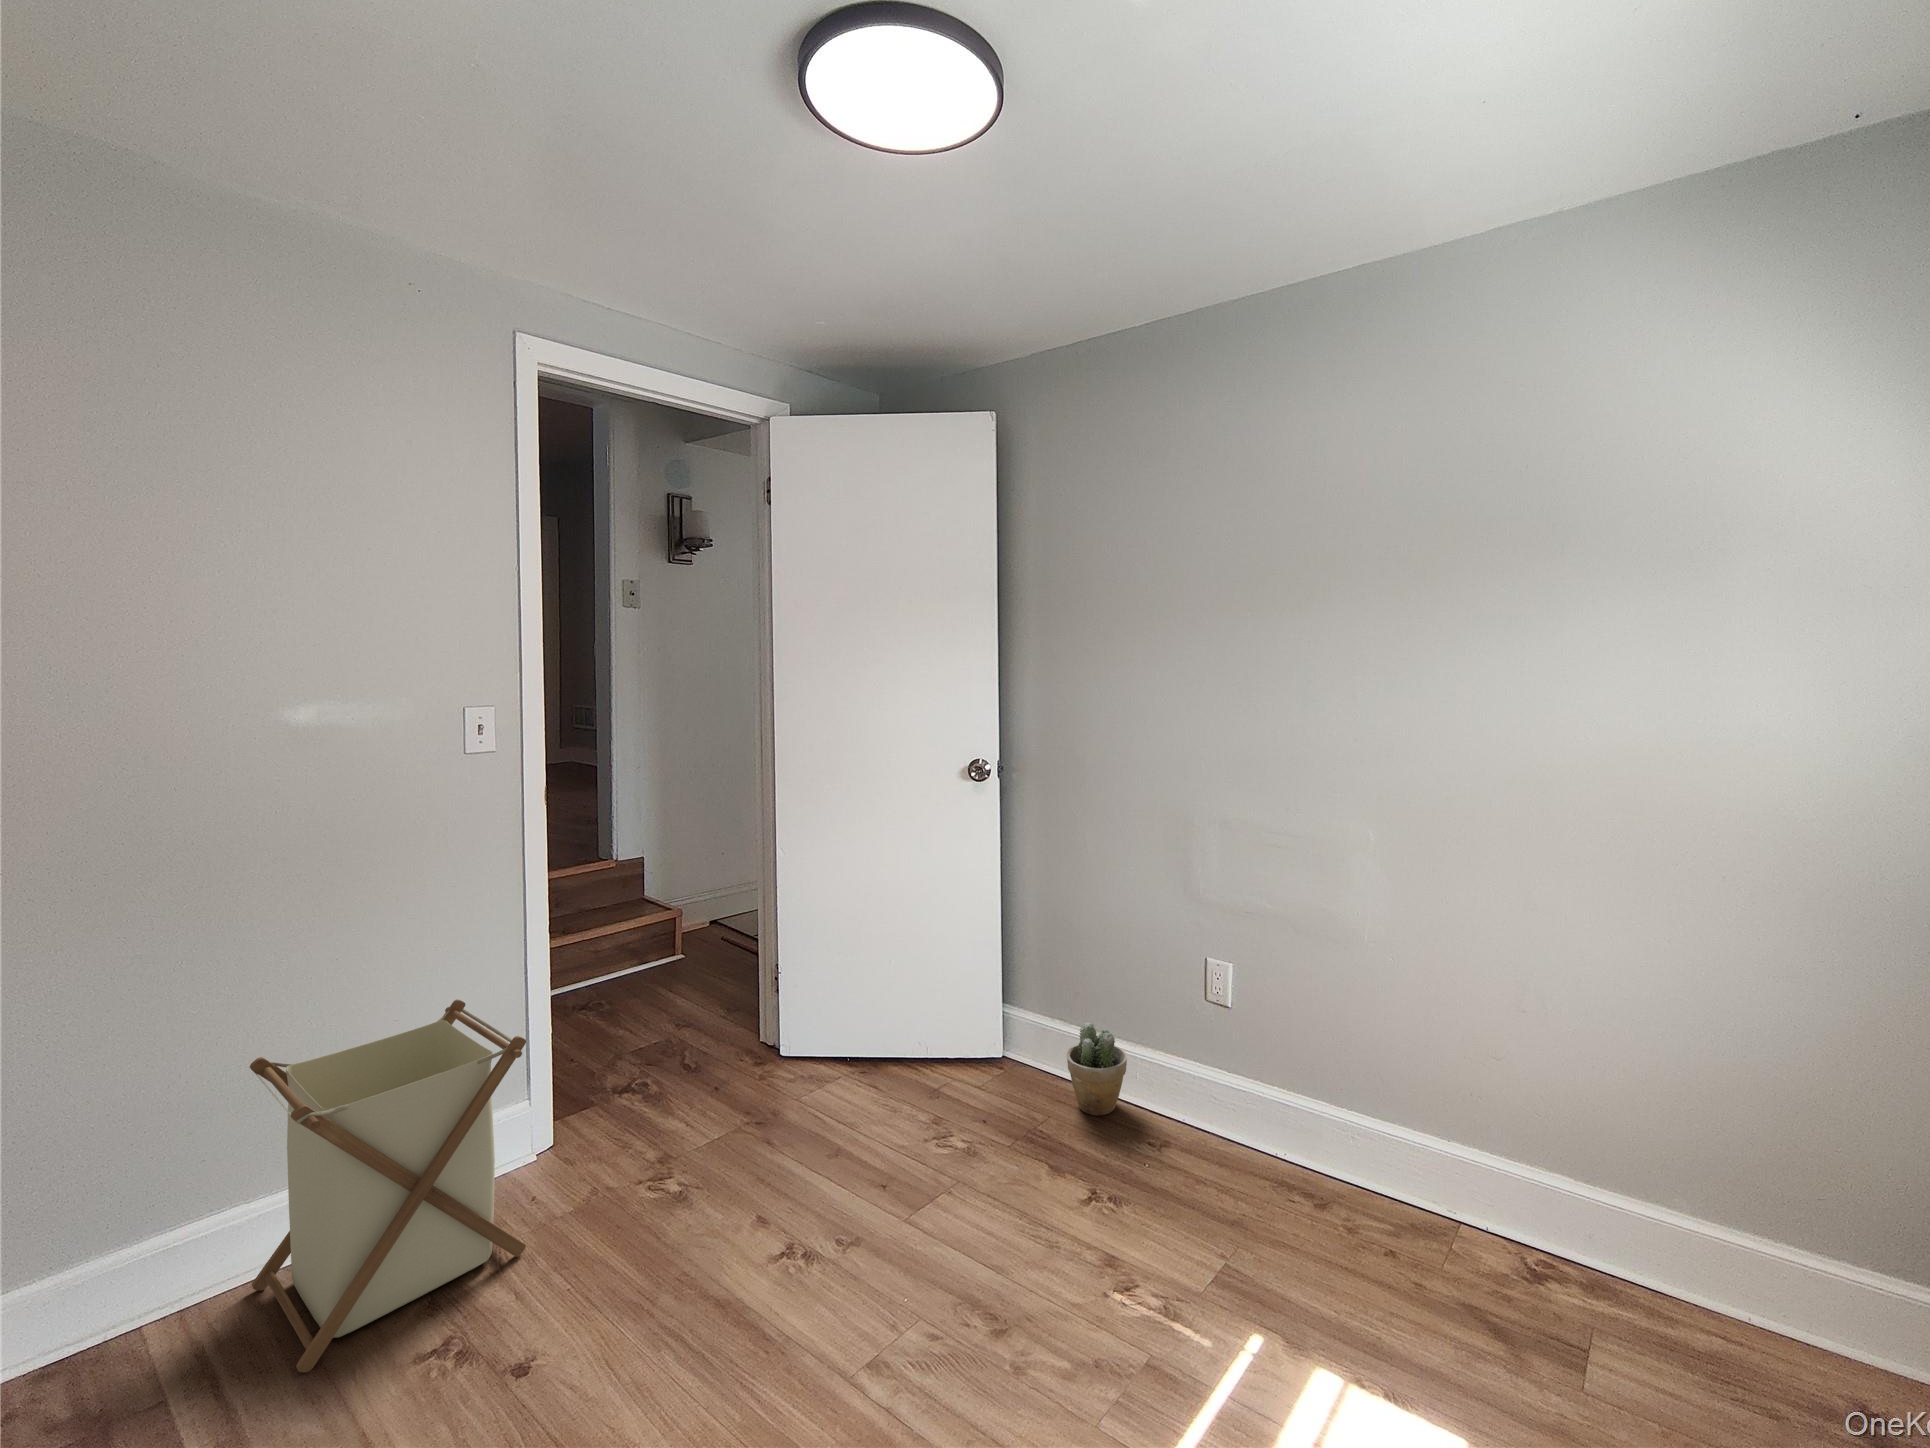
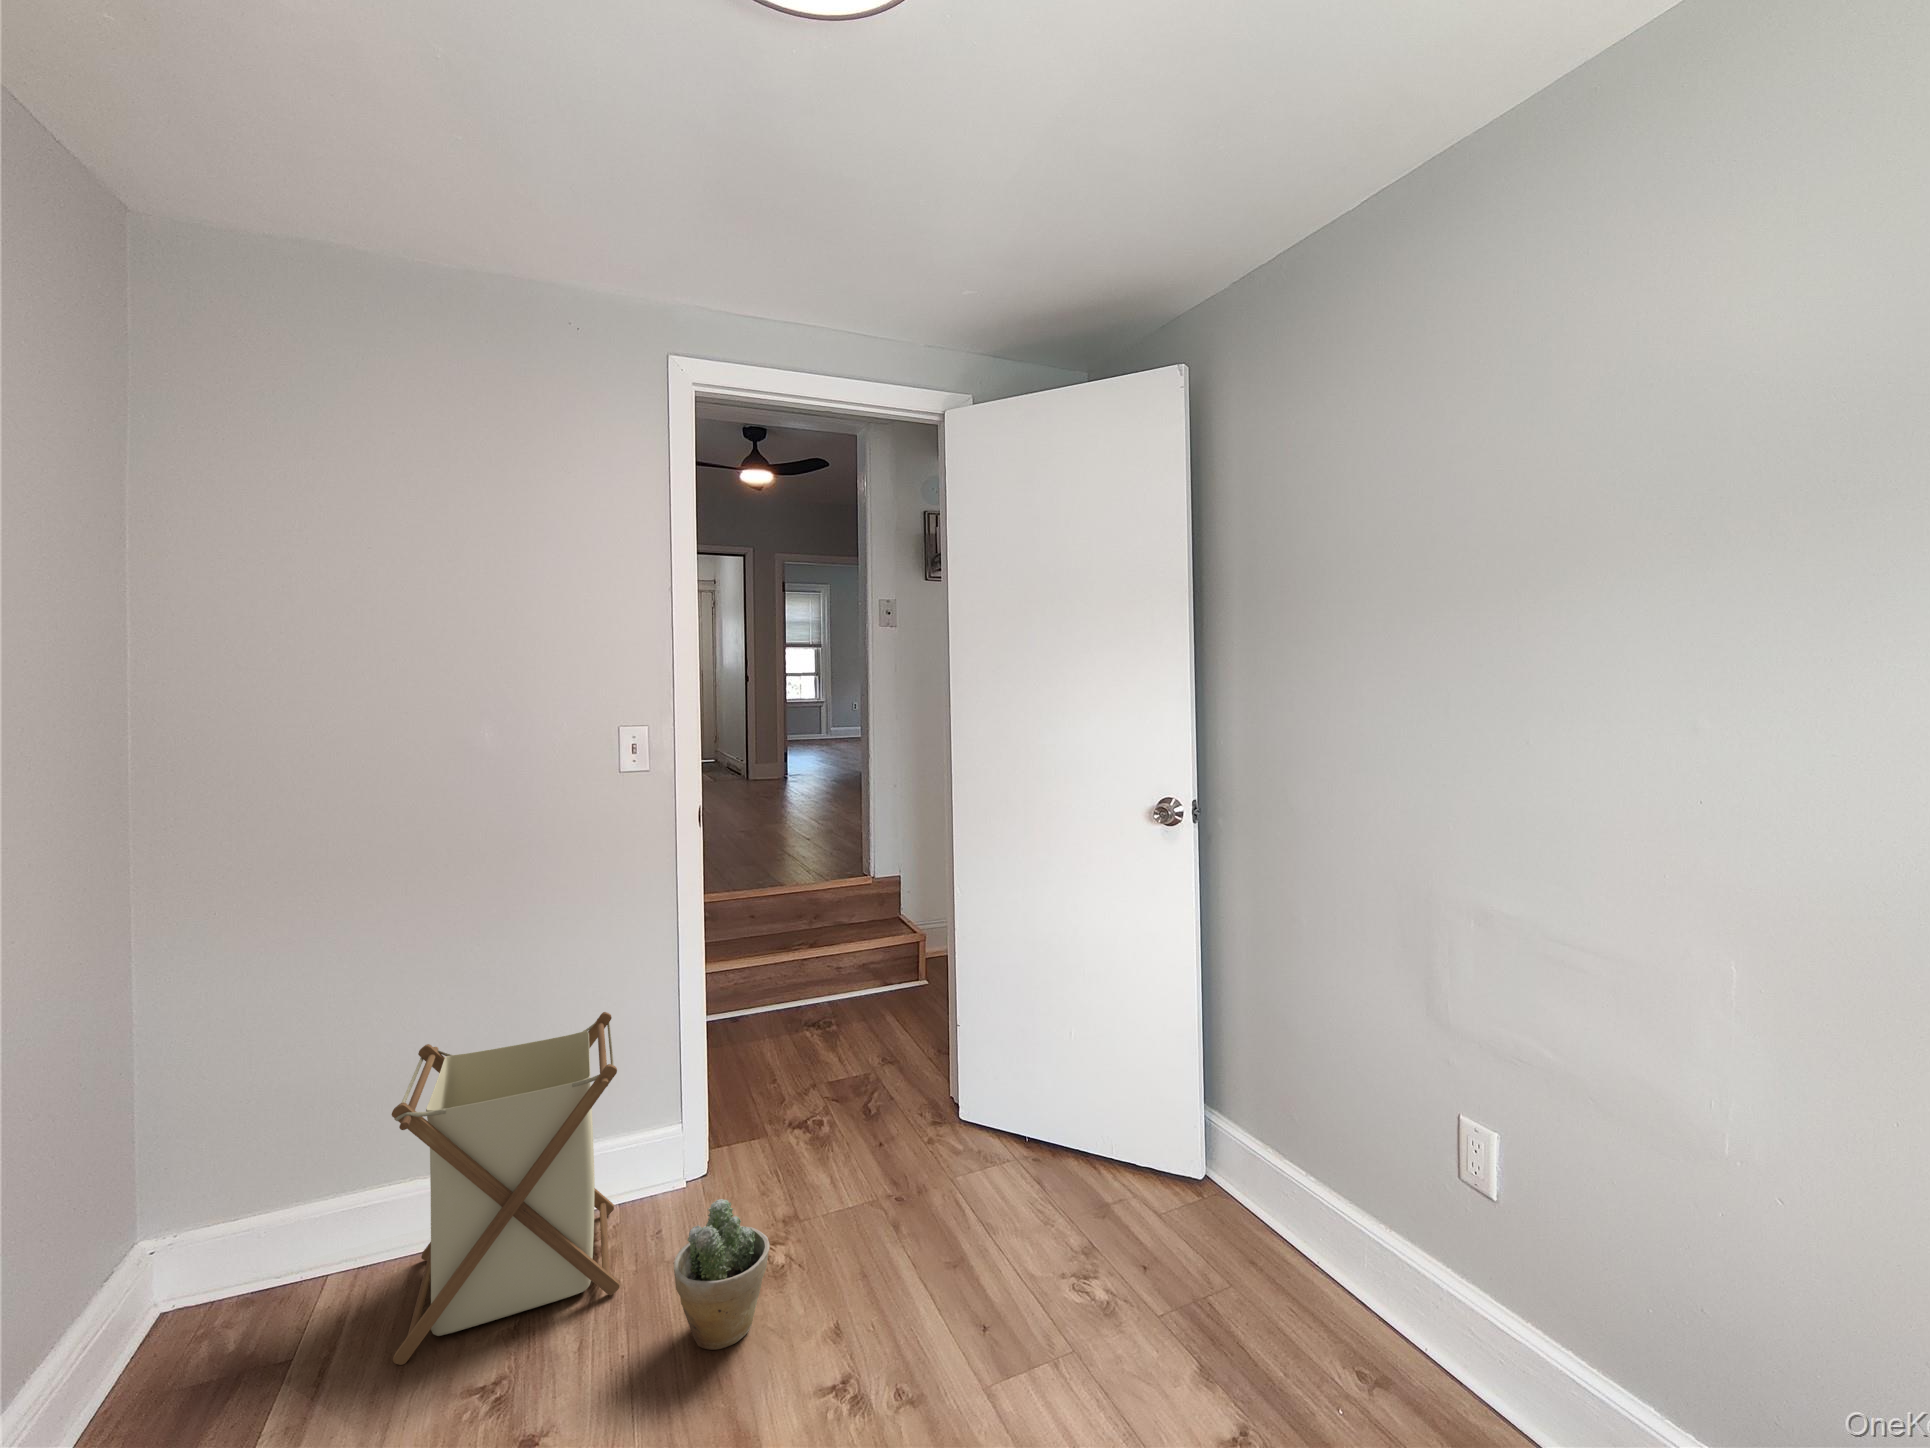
potted plant: present [1067,1023,1127,1115] -> present [673,1199,770,1350]

